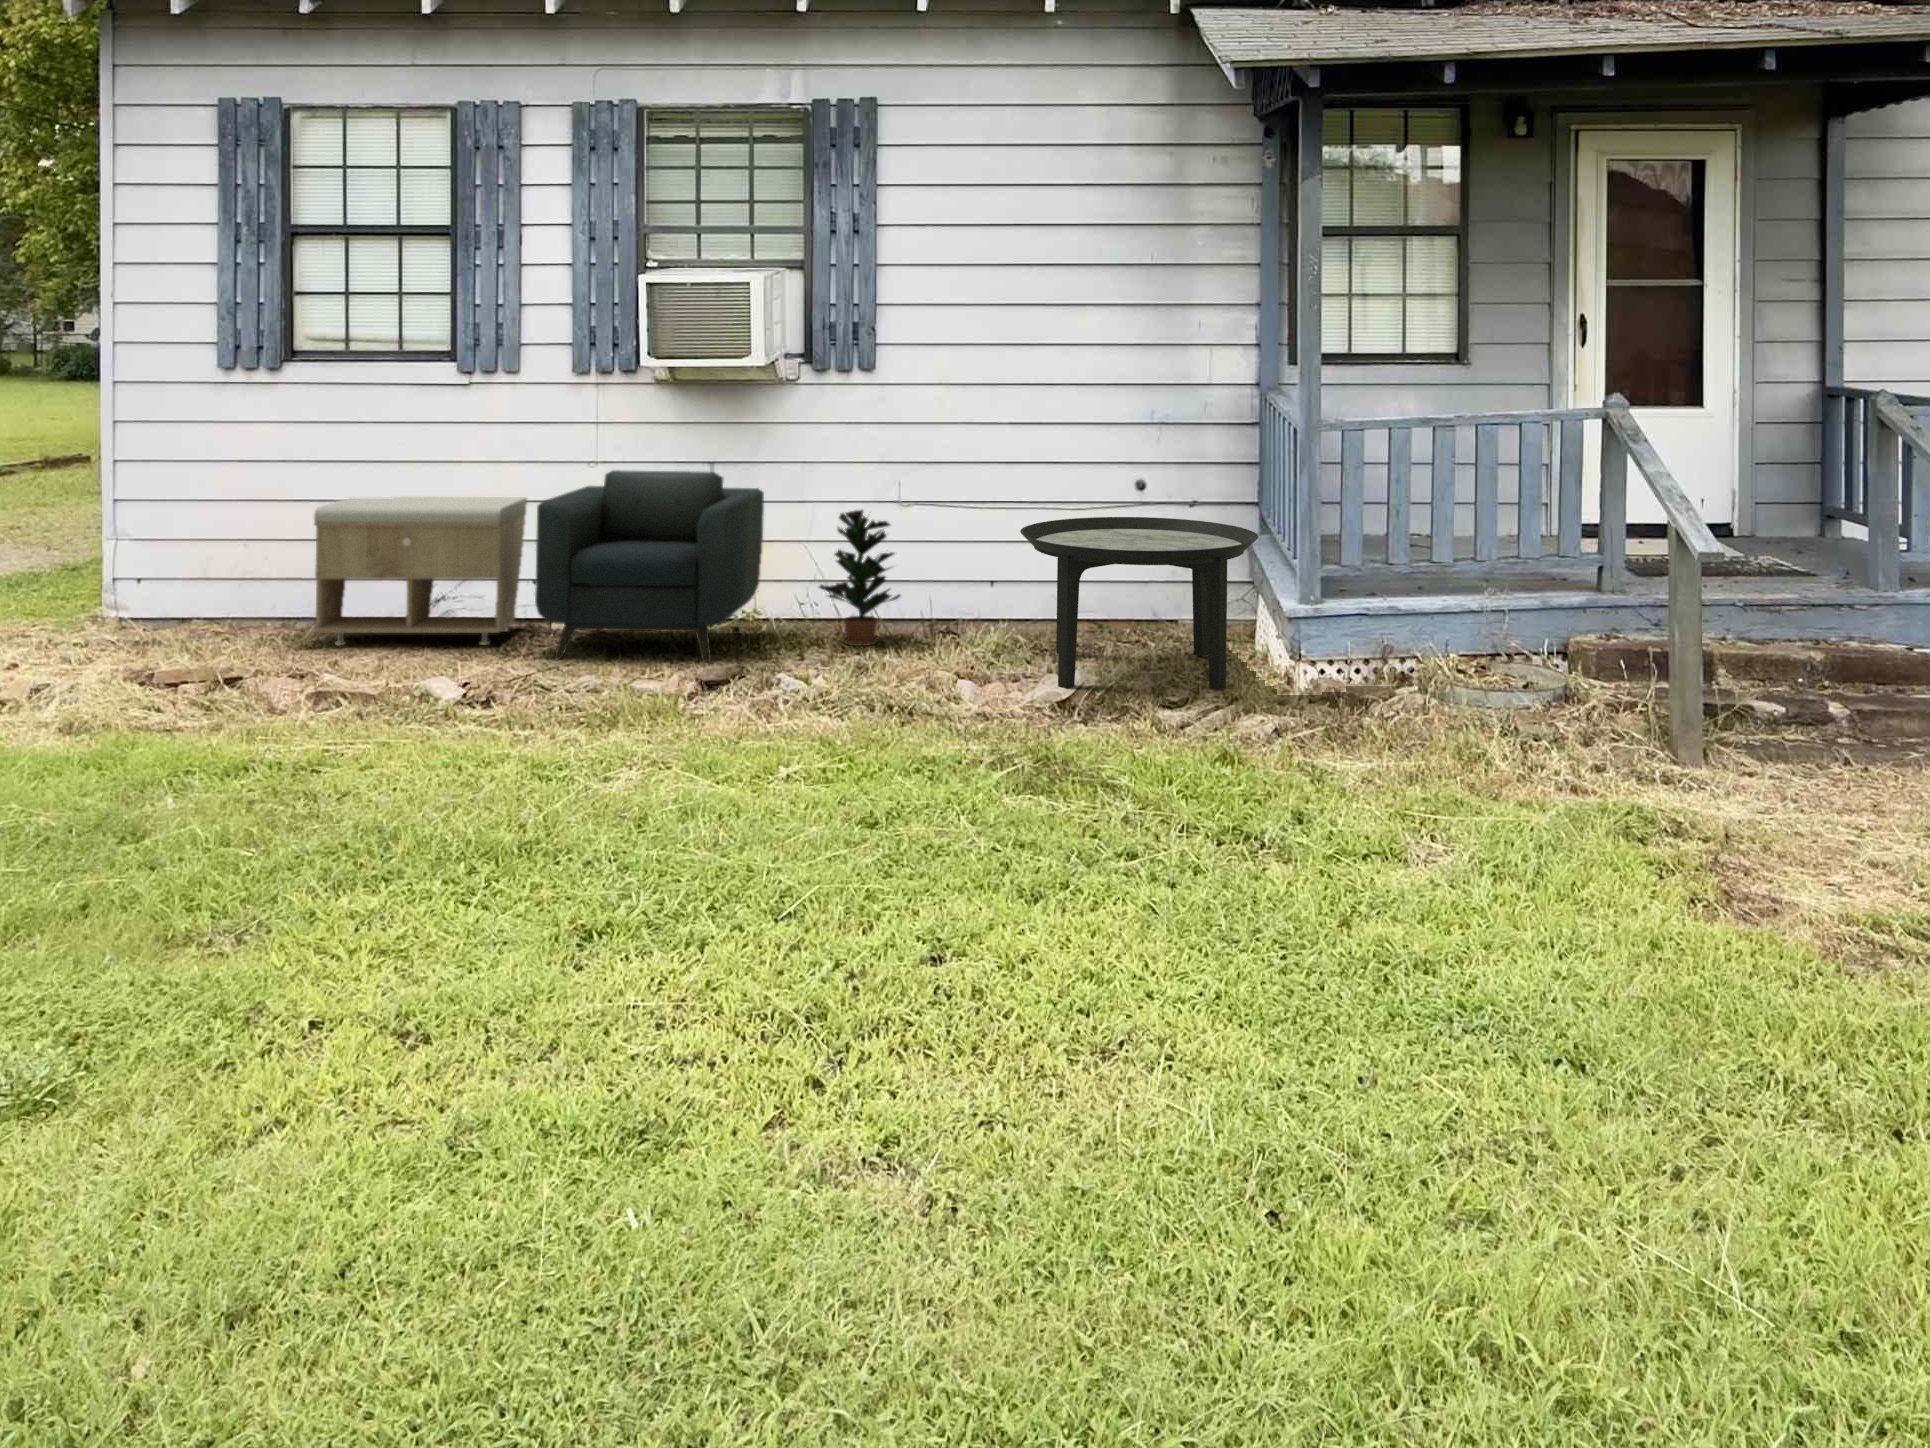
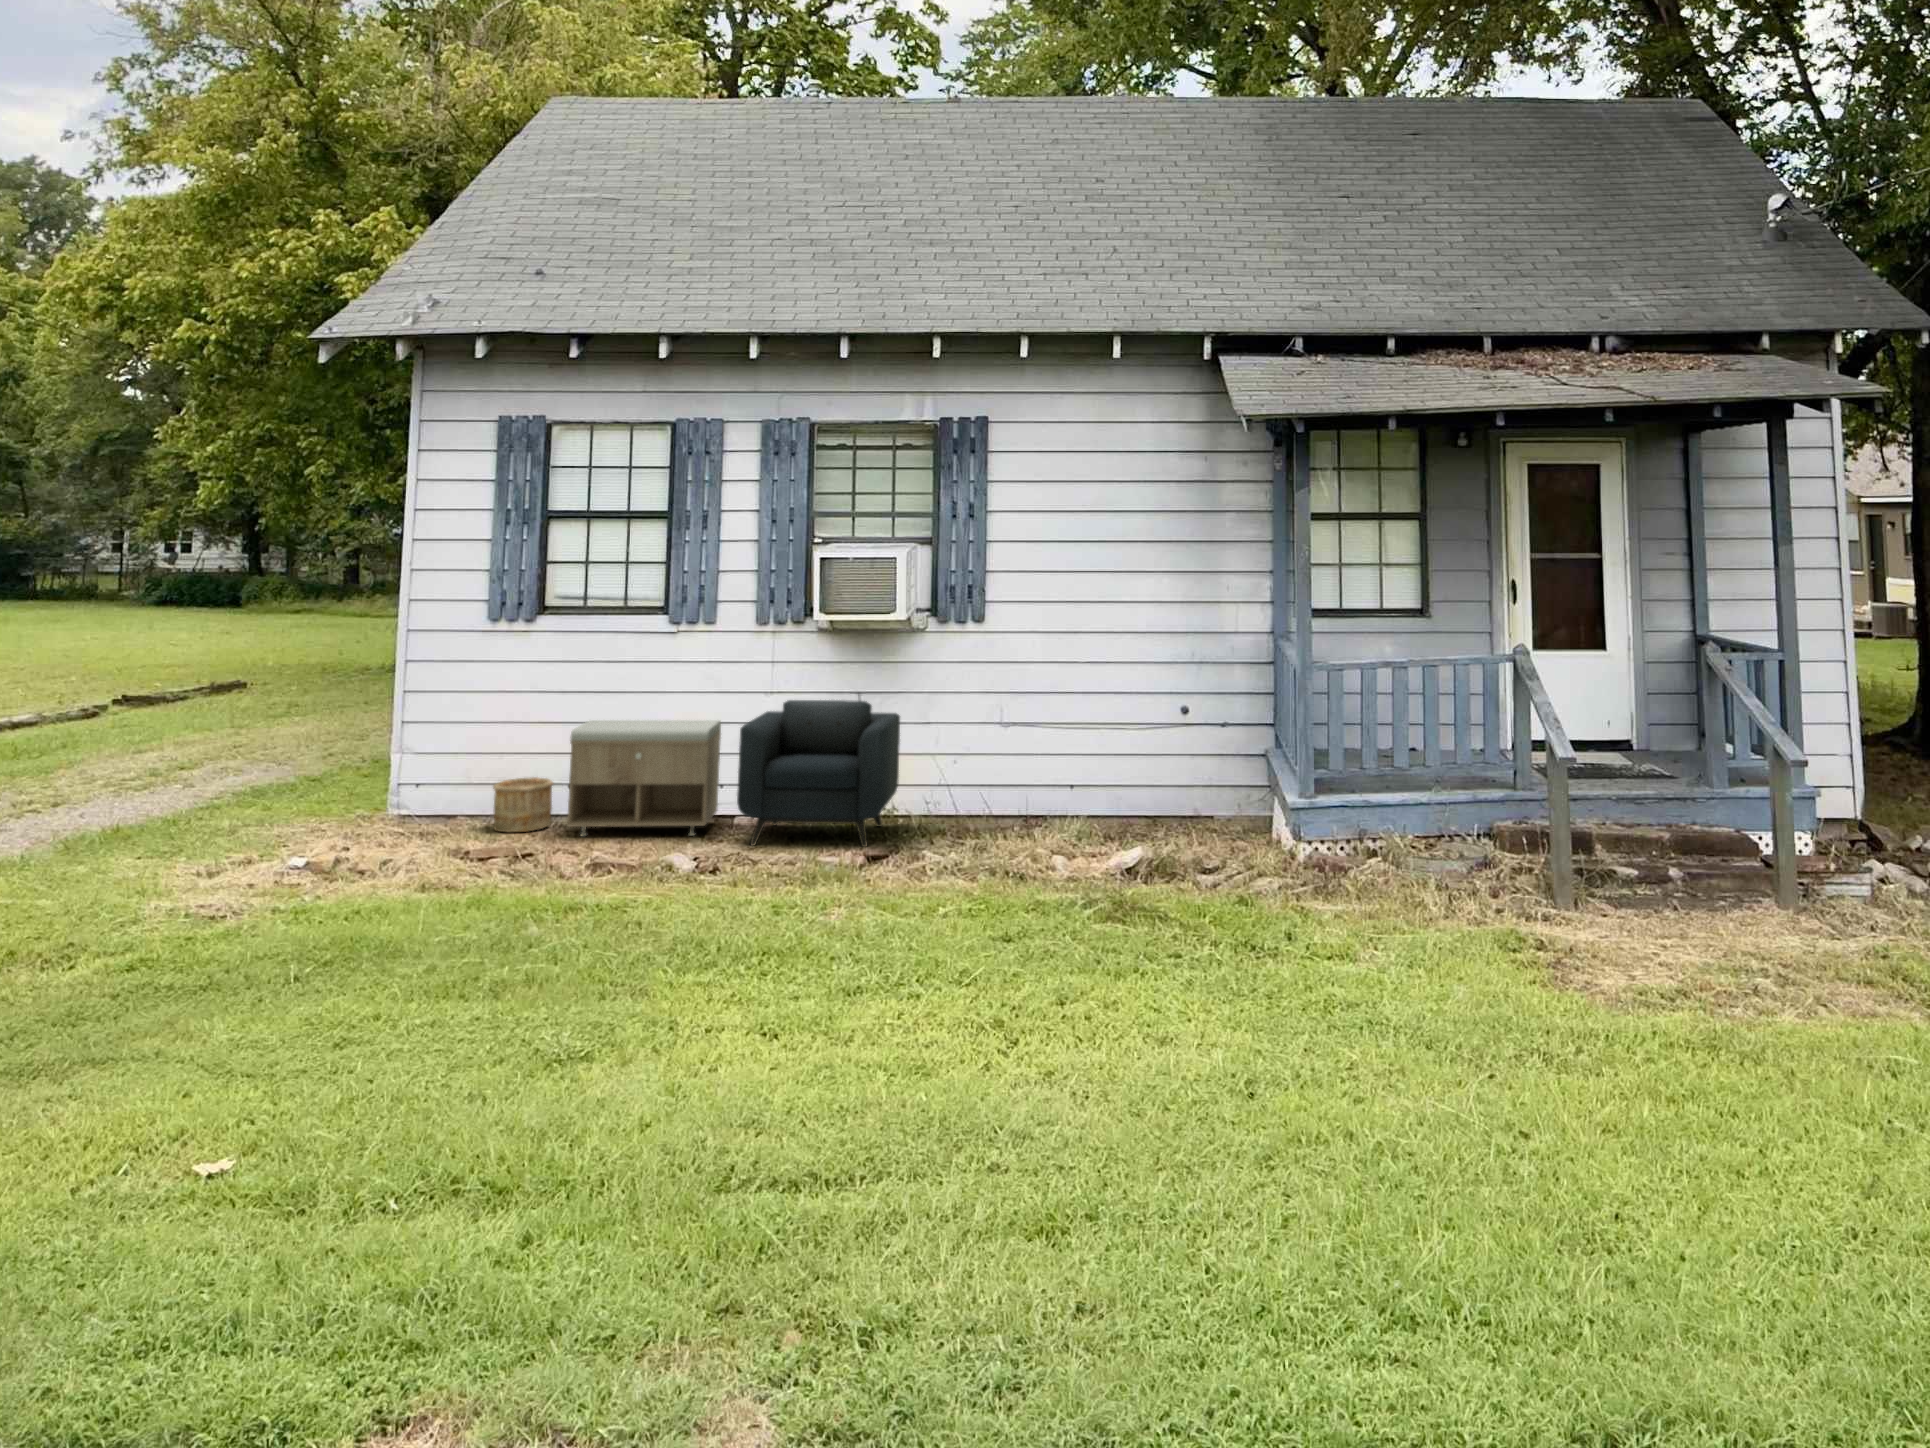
potted plant: present [819,510,900,646] -> none [943,729,1006,835]
round table: present [1020,517,1258,690] -> none [1098,734,1272,865]
wooden bucket: none [223,569,307,640] -> present [493,777,553,832]

